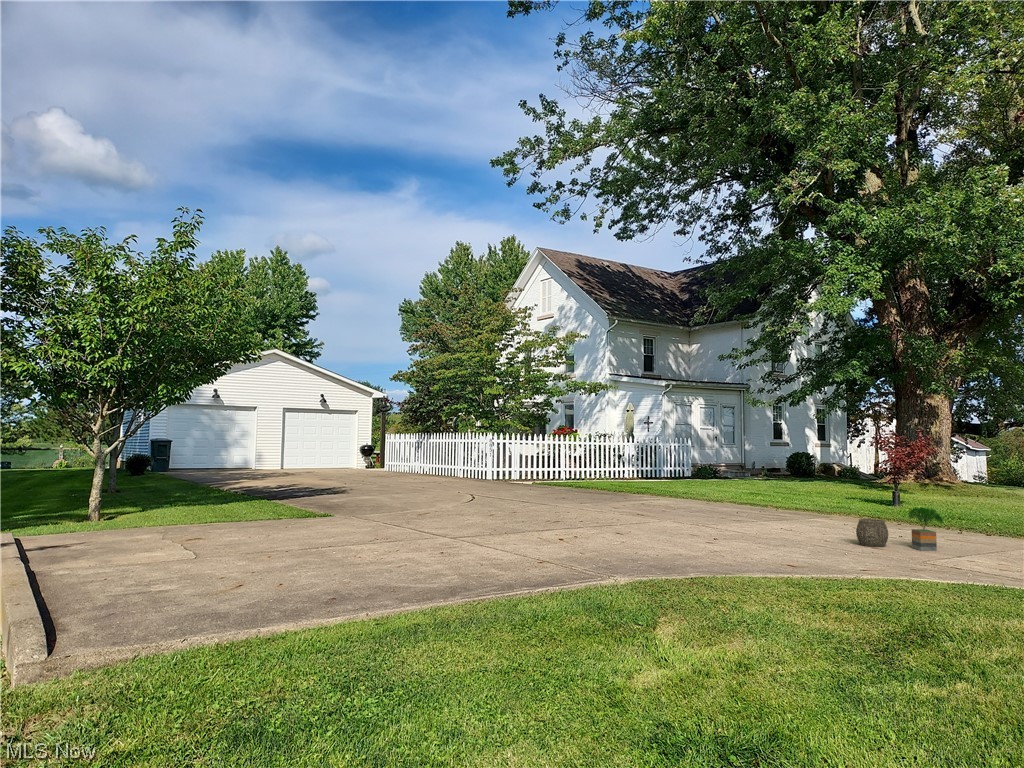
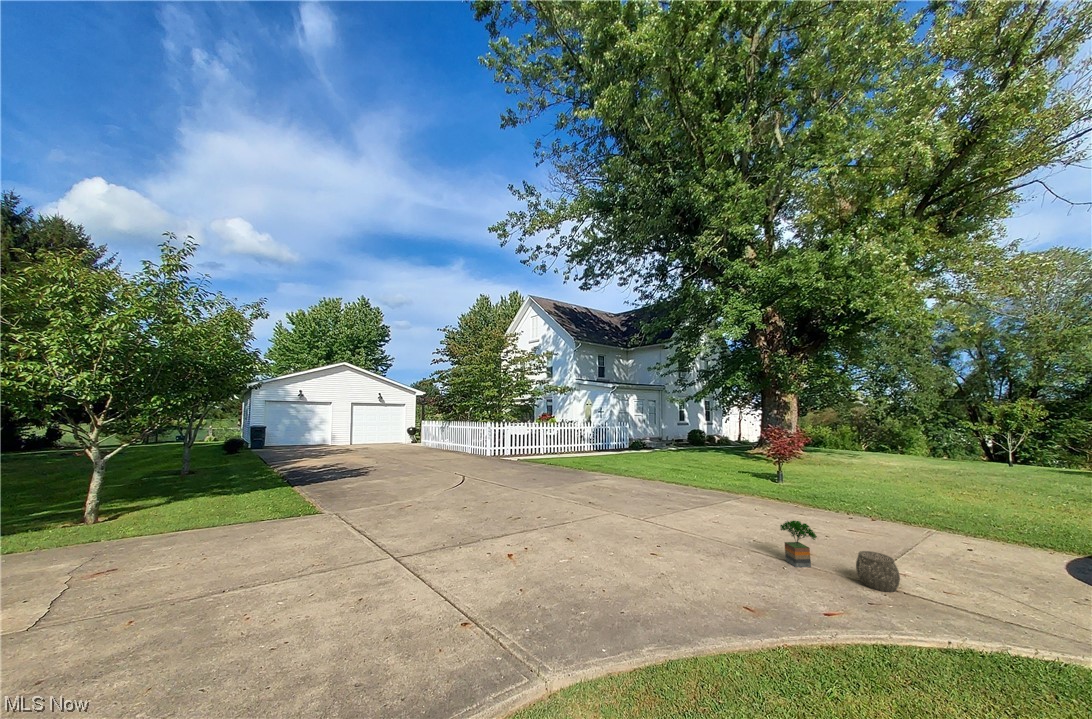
potted tree: present [908,507,944,551] -> present [780,521,817,567]

